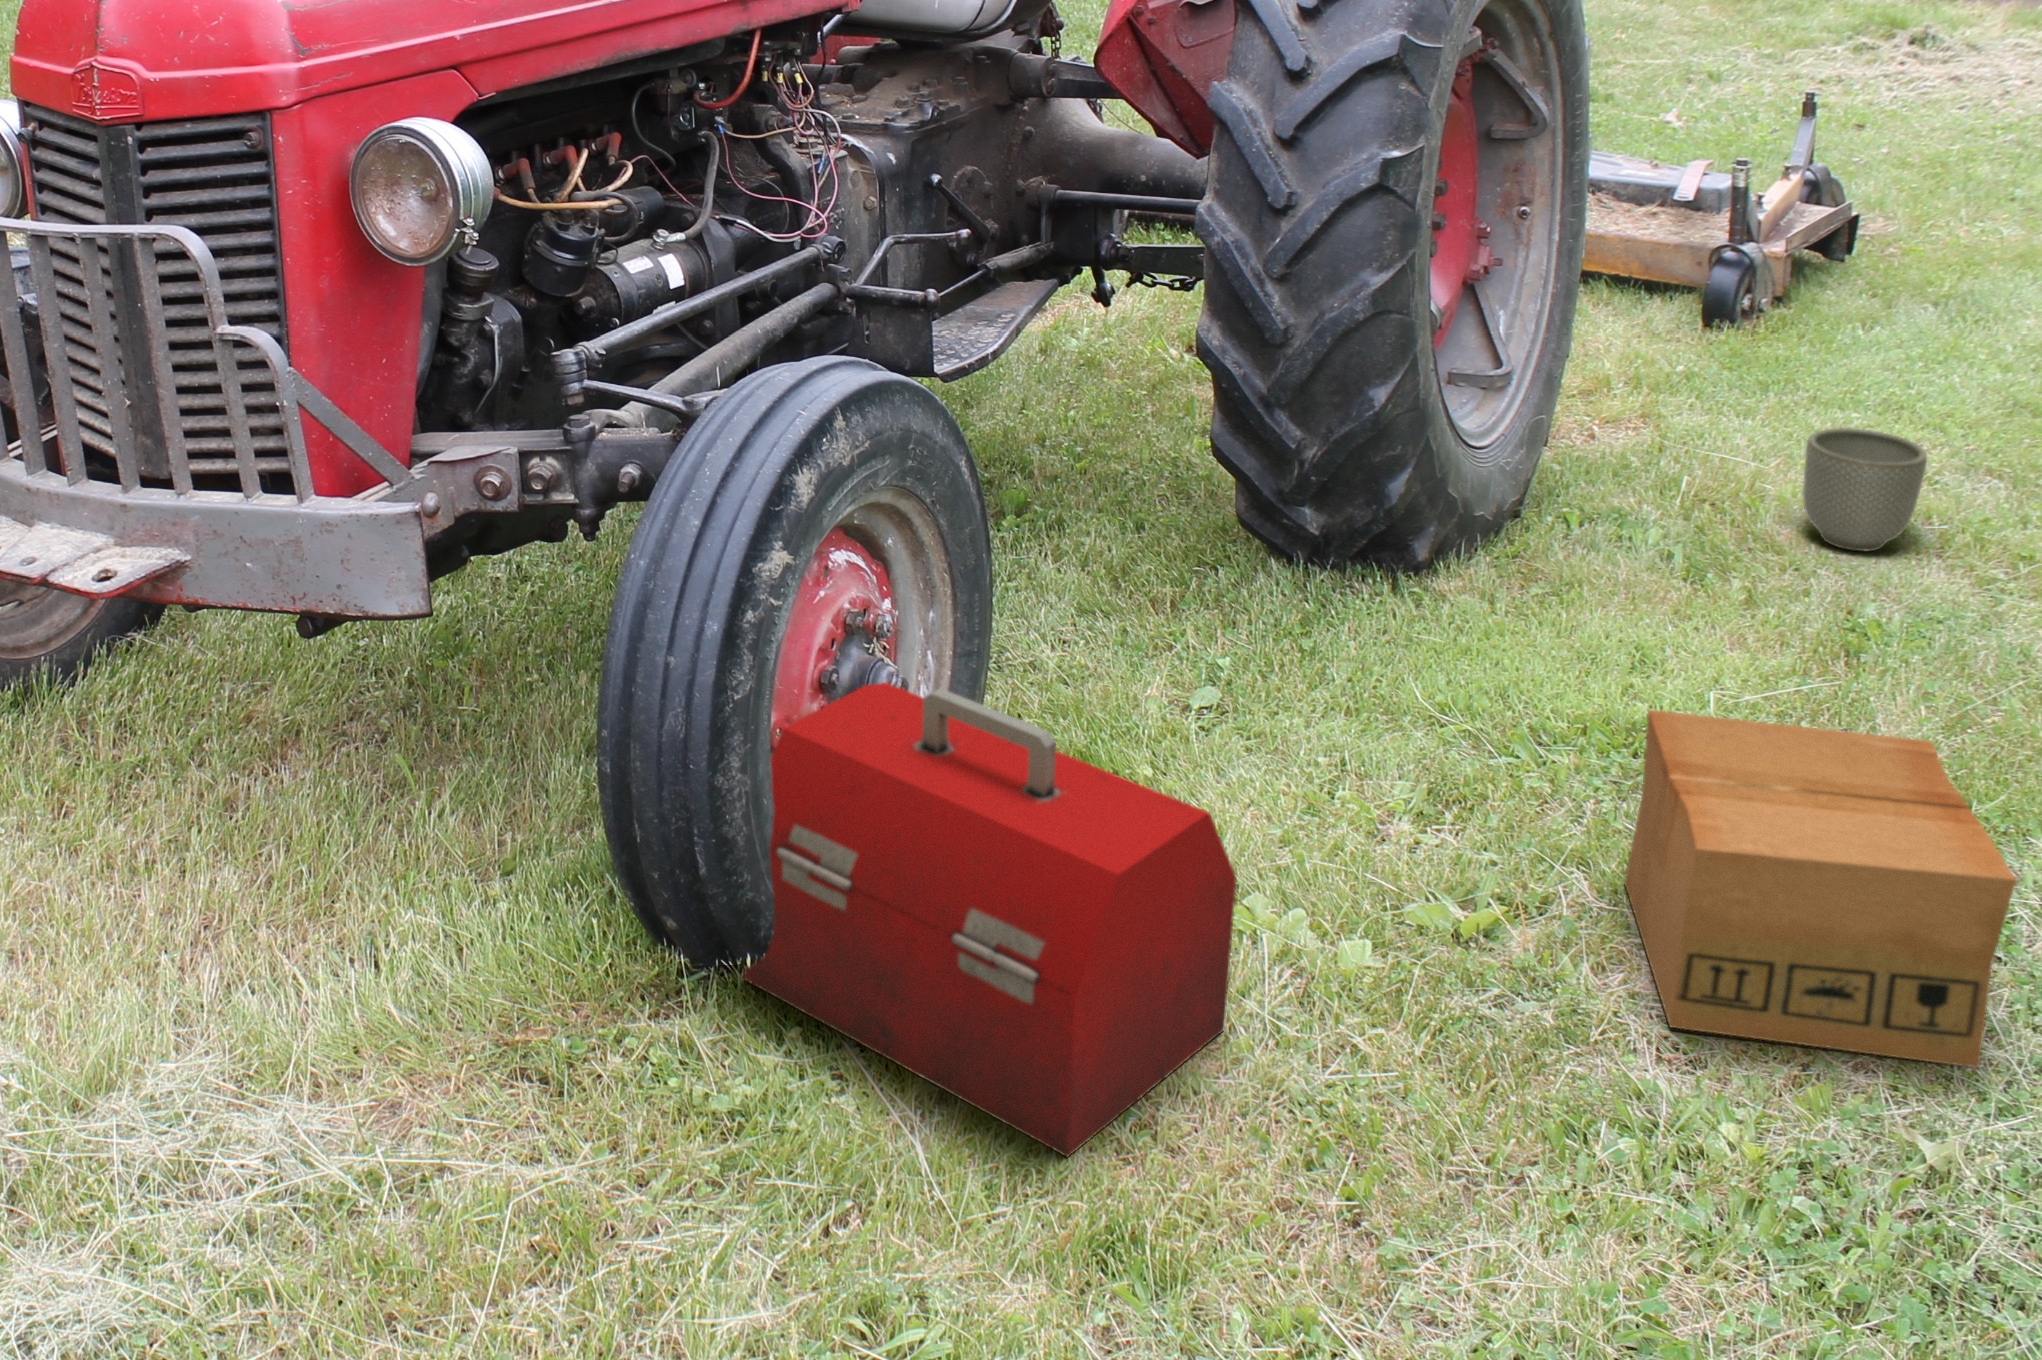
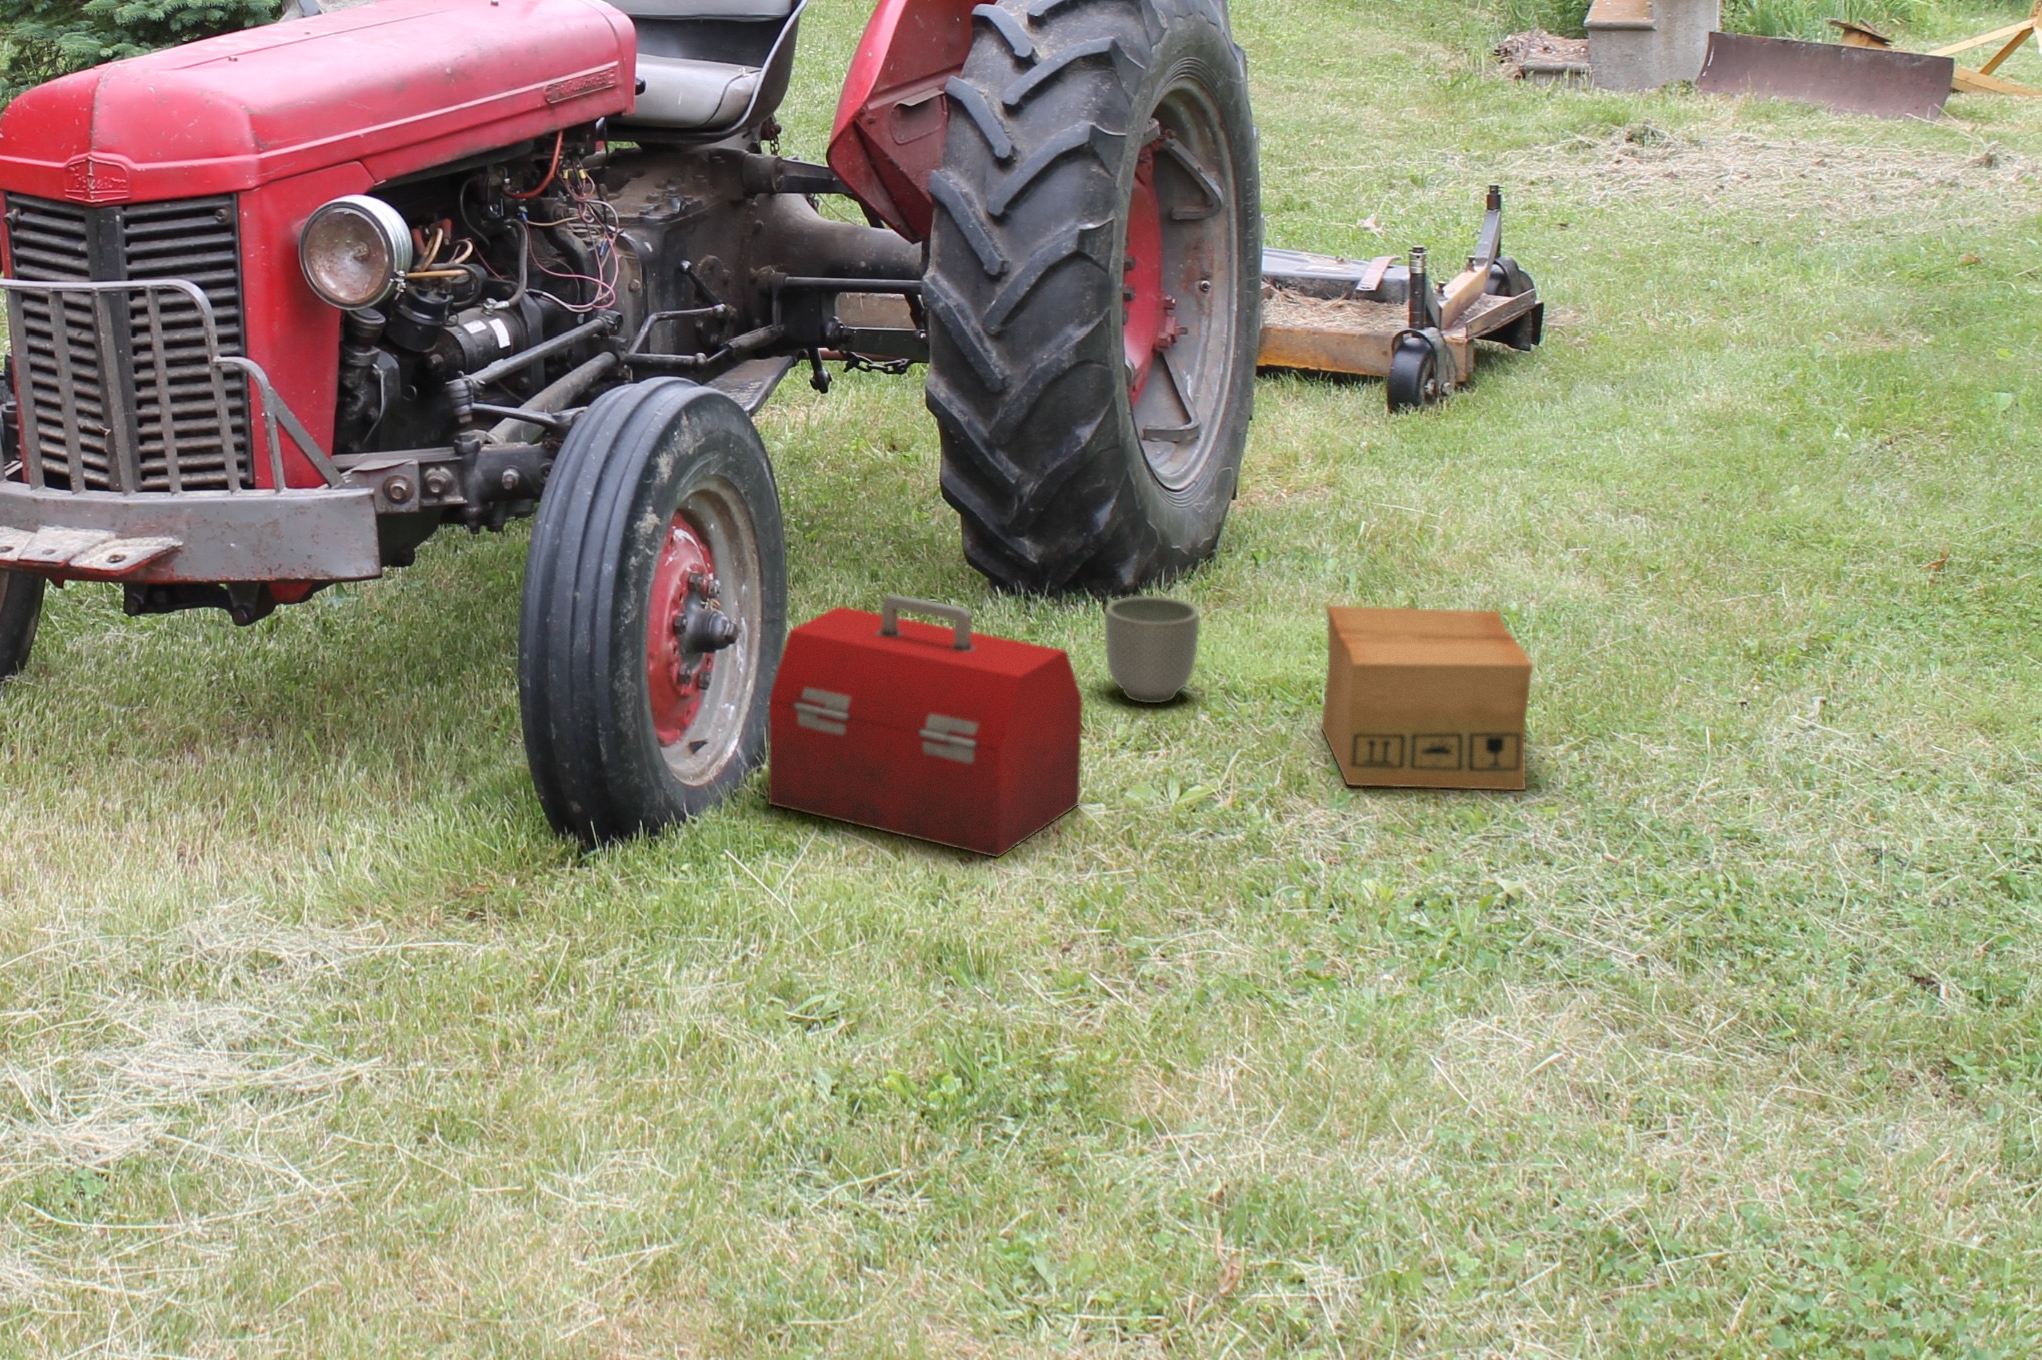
planter: present [1803,428,1927,551] -> present [1105,596,1200,703]

